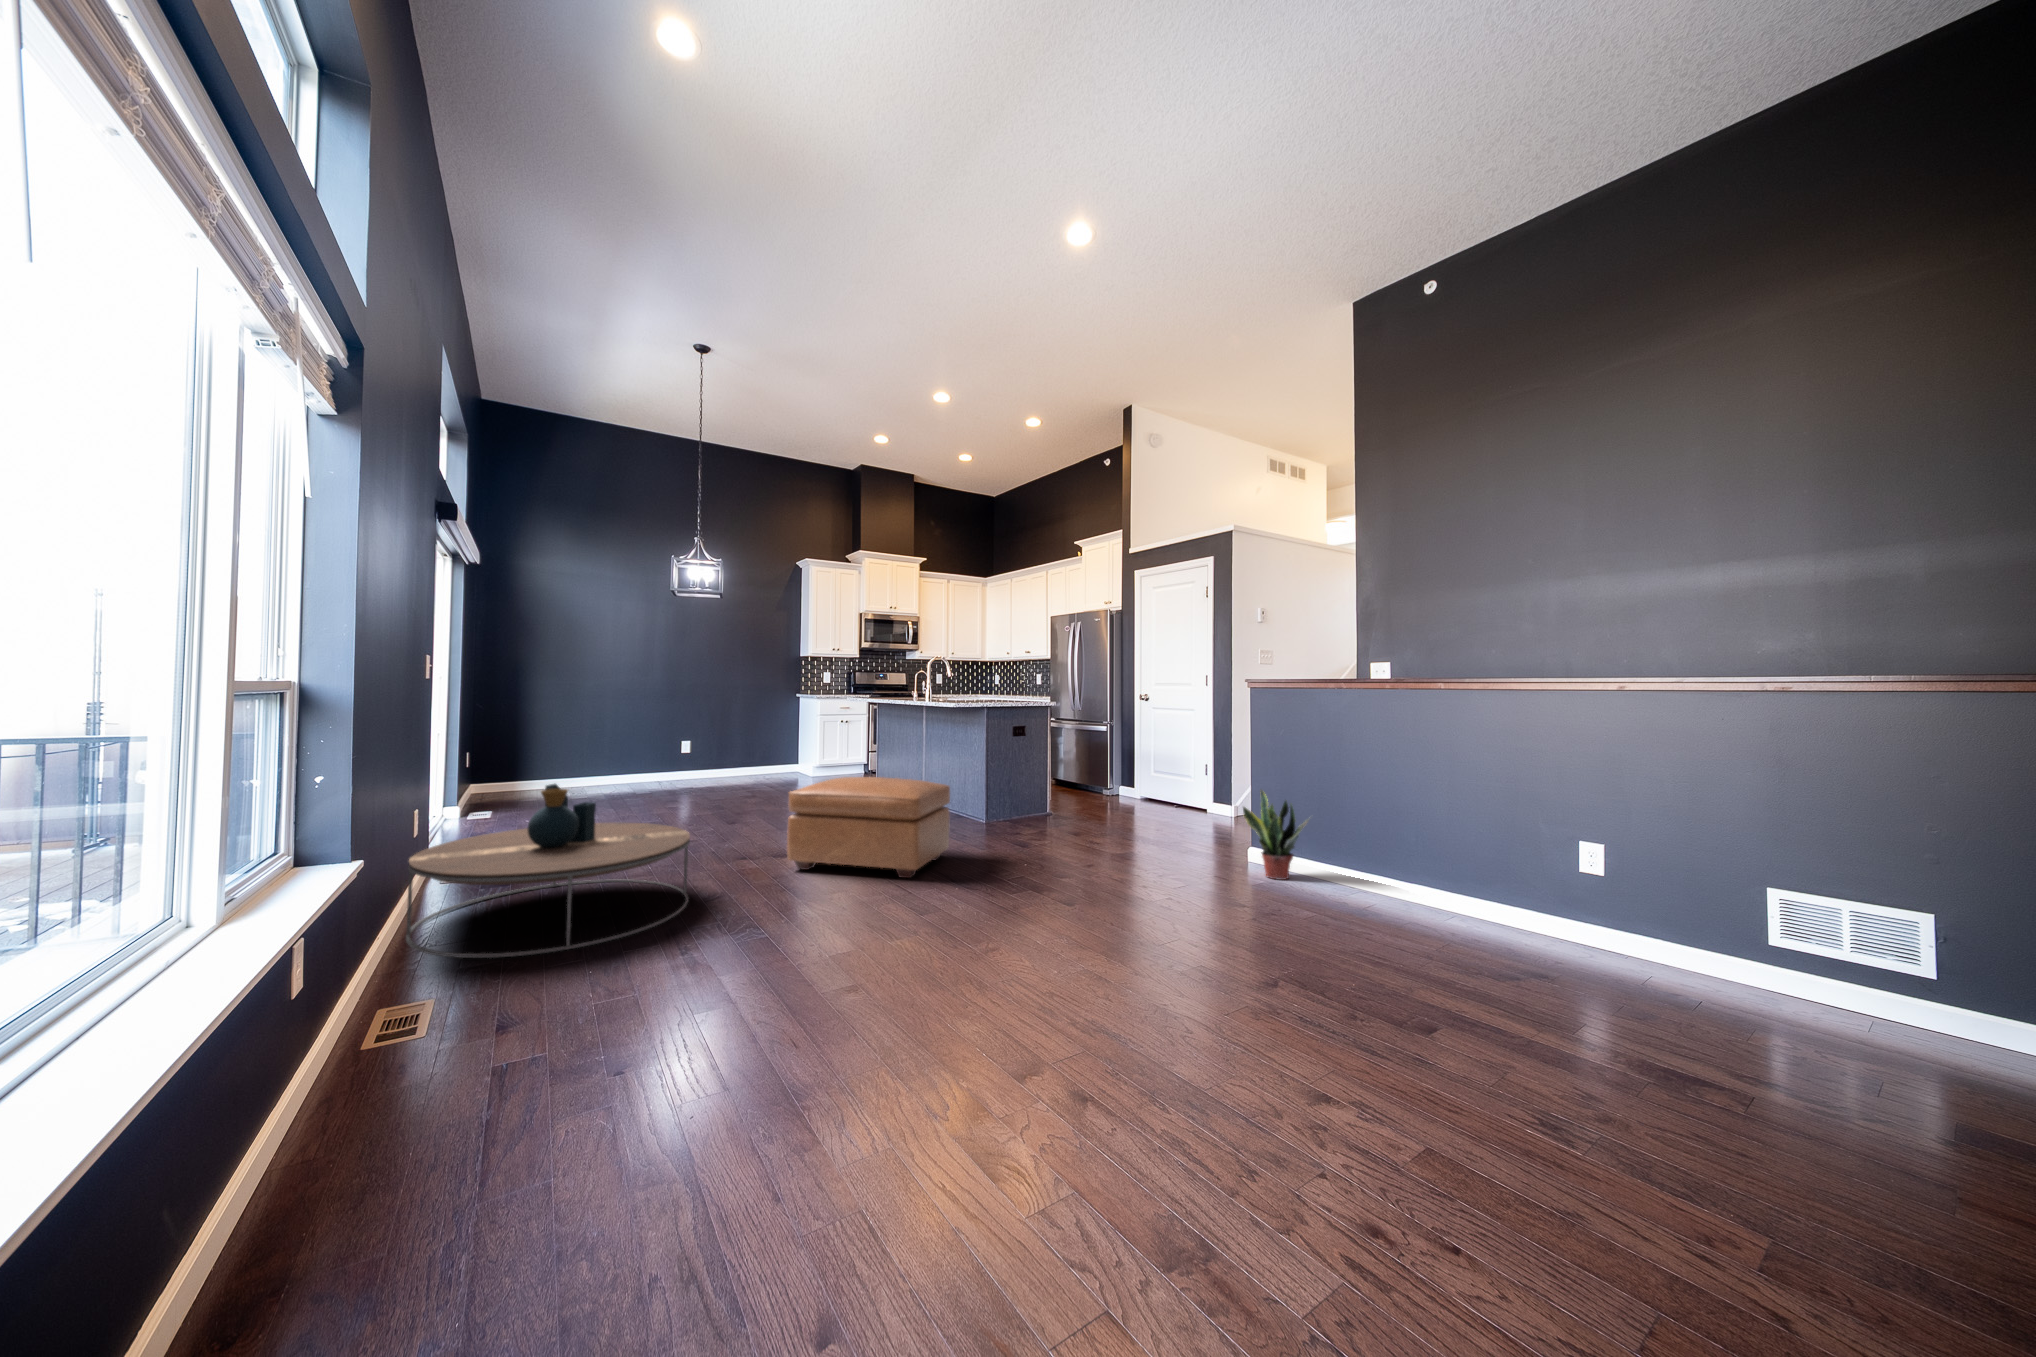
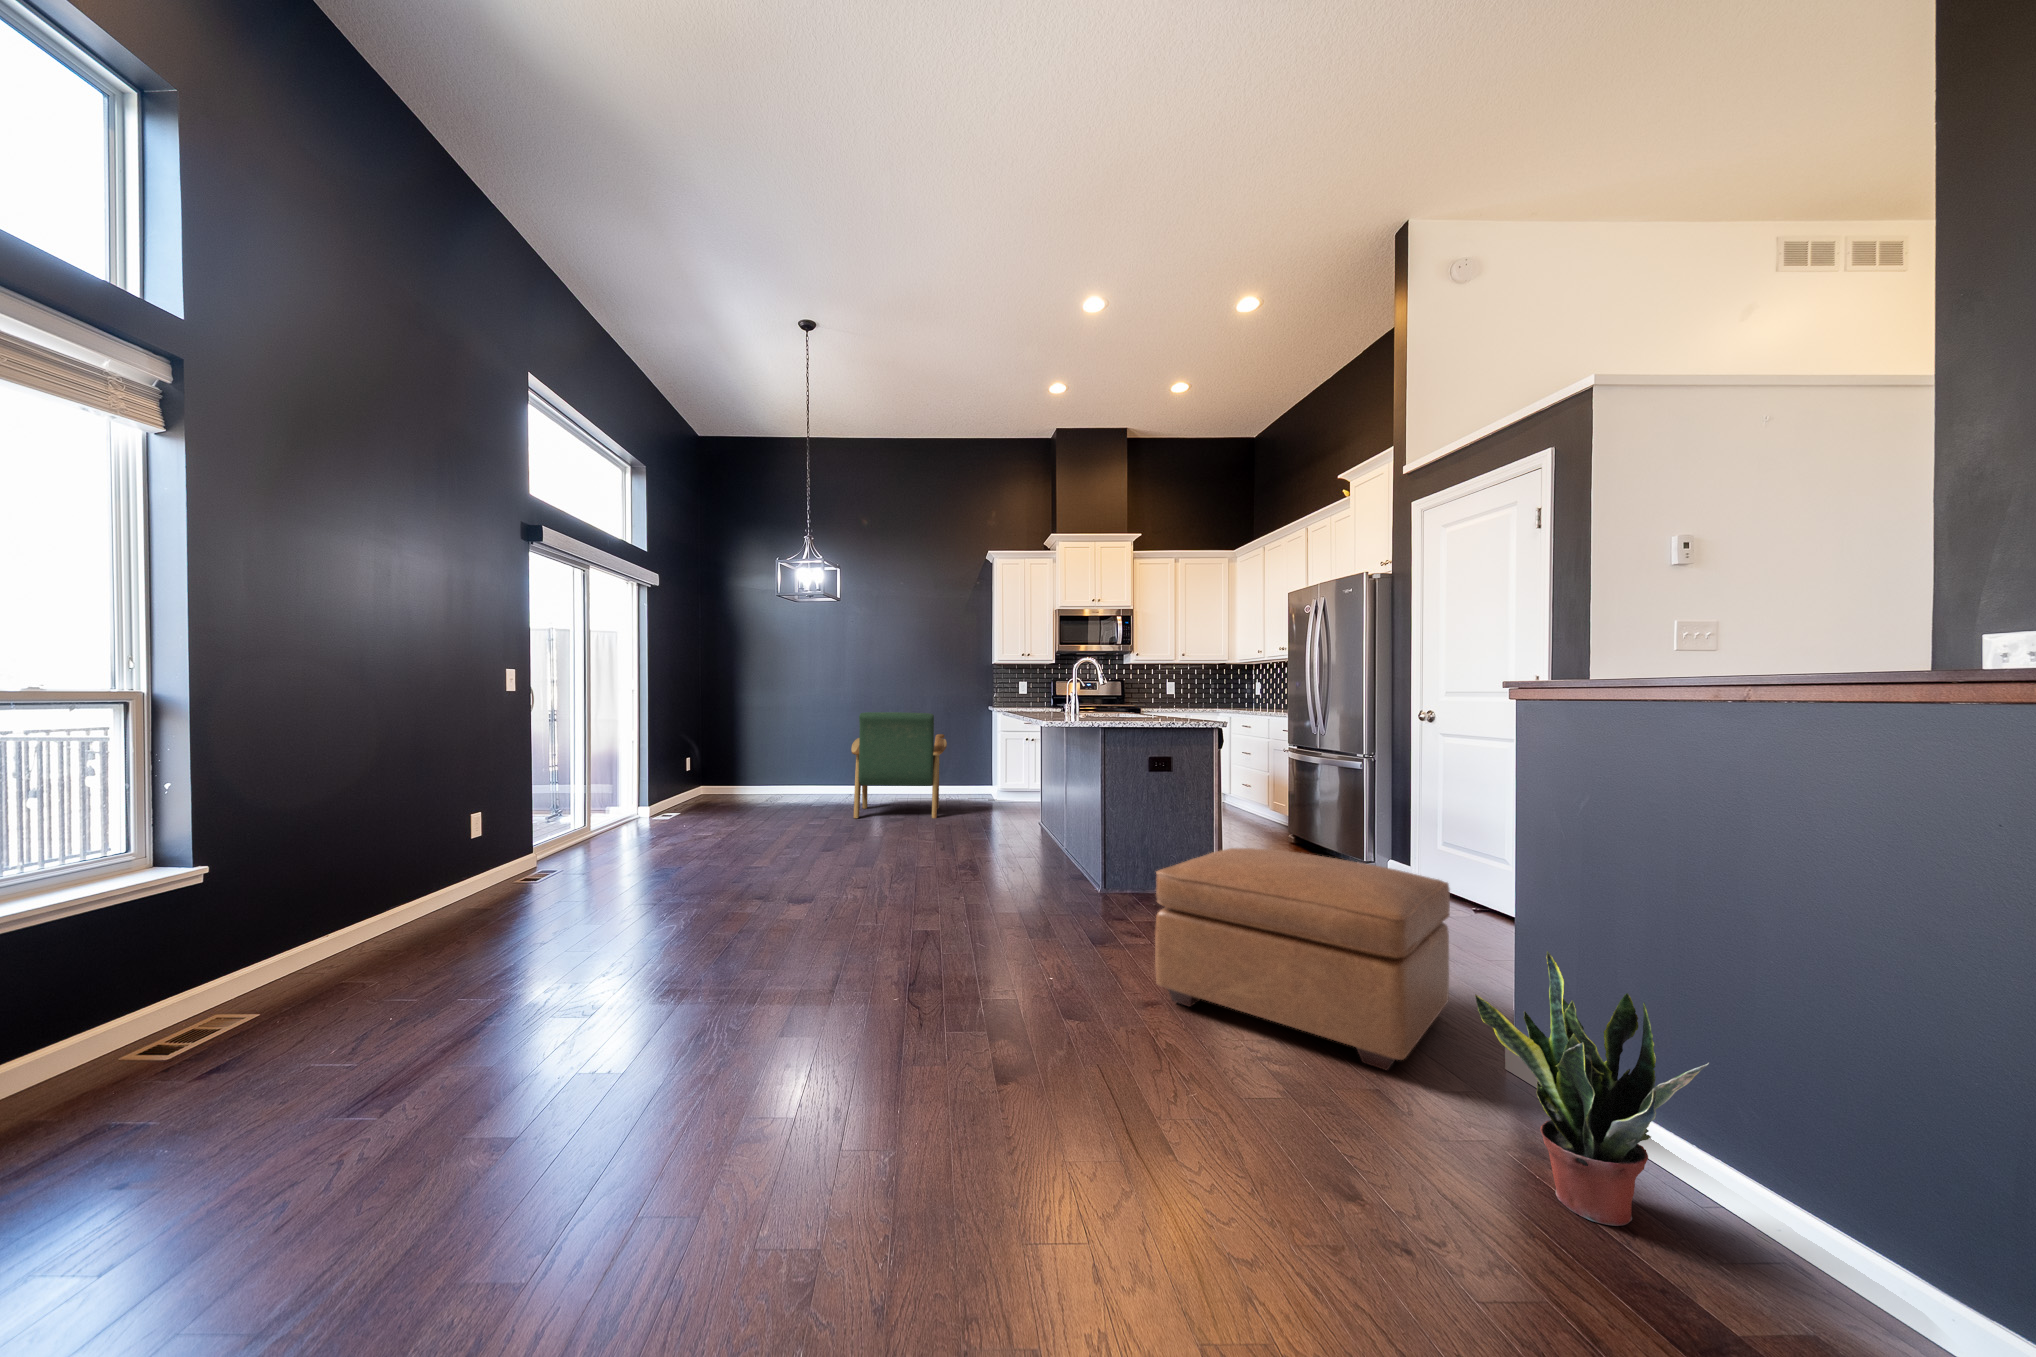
armchair: none [682,699,774,791] -> present [851,712,947,818]
ottoman: present [787,777,950,878] -> present [1155,848,1450,1070]
coffee table: present [406,784,690,958] -> none [141,819,559,1066]

